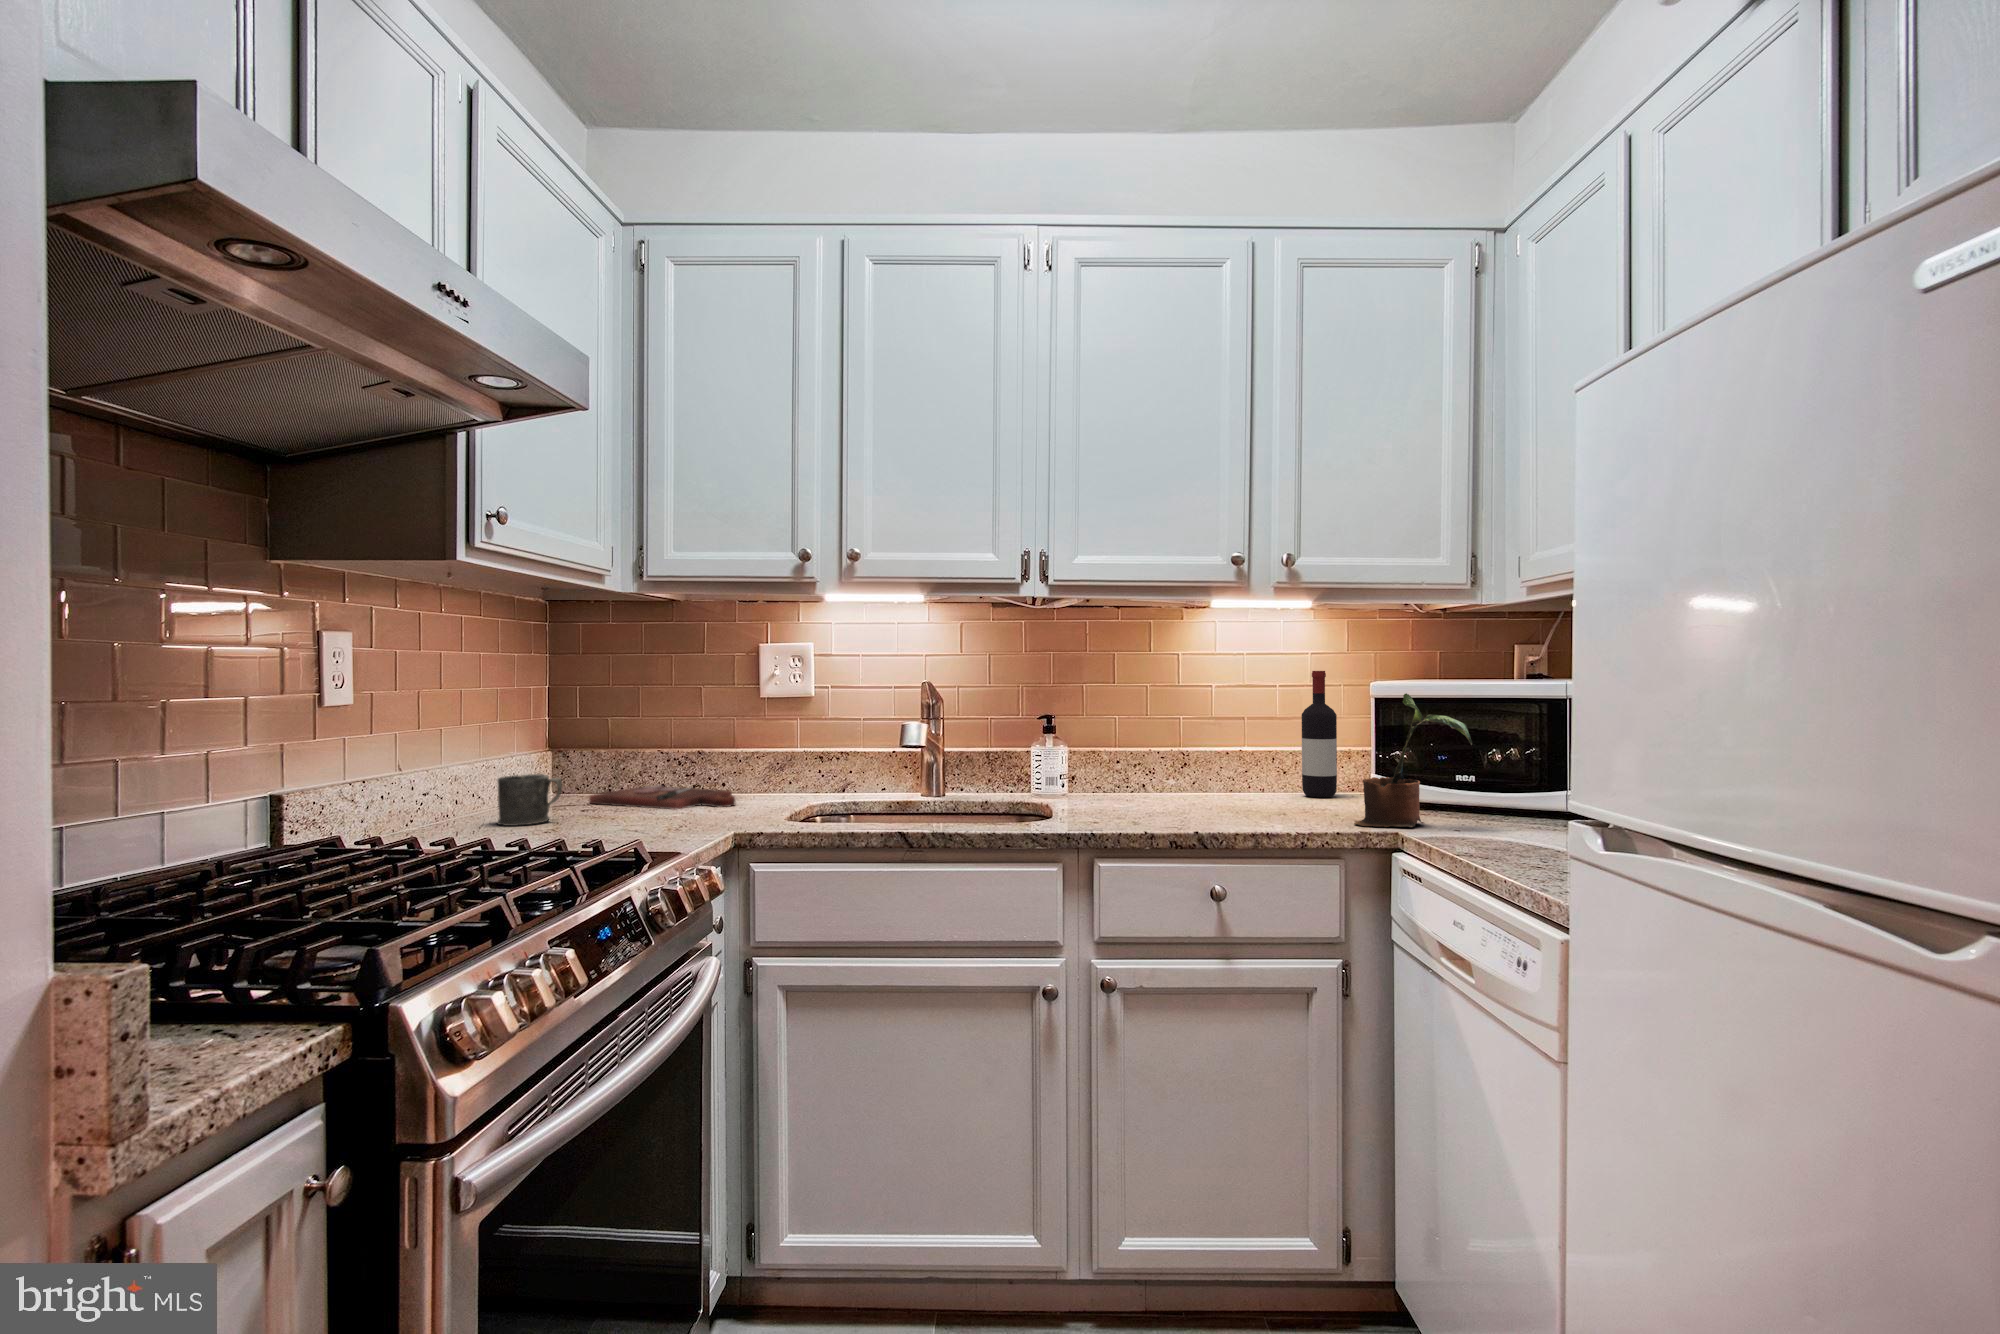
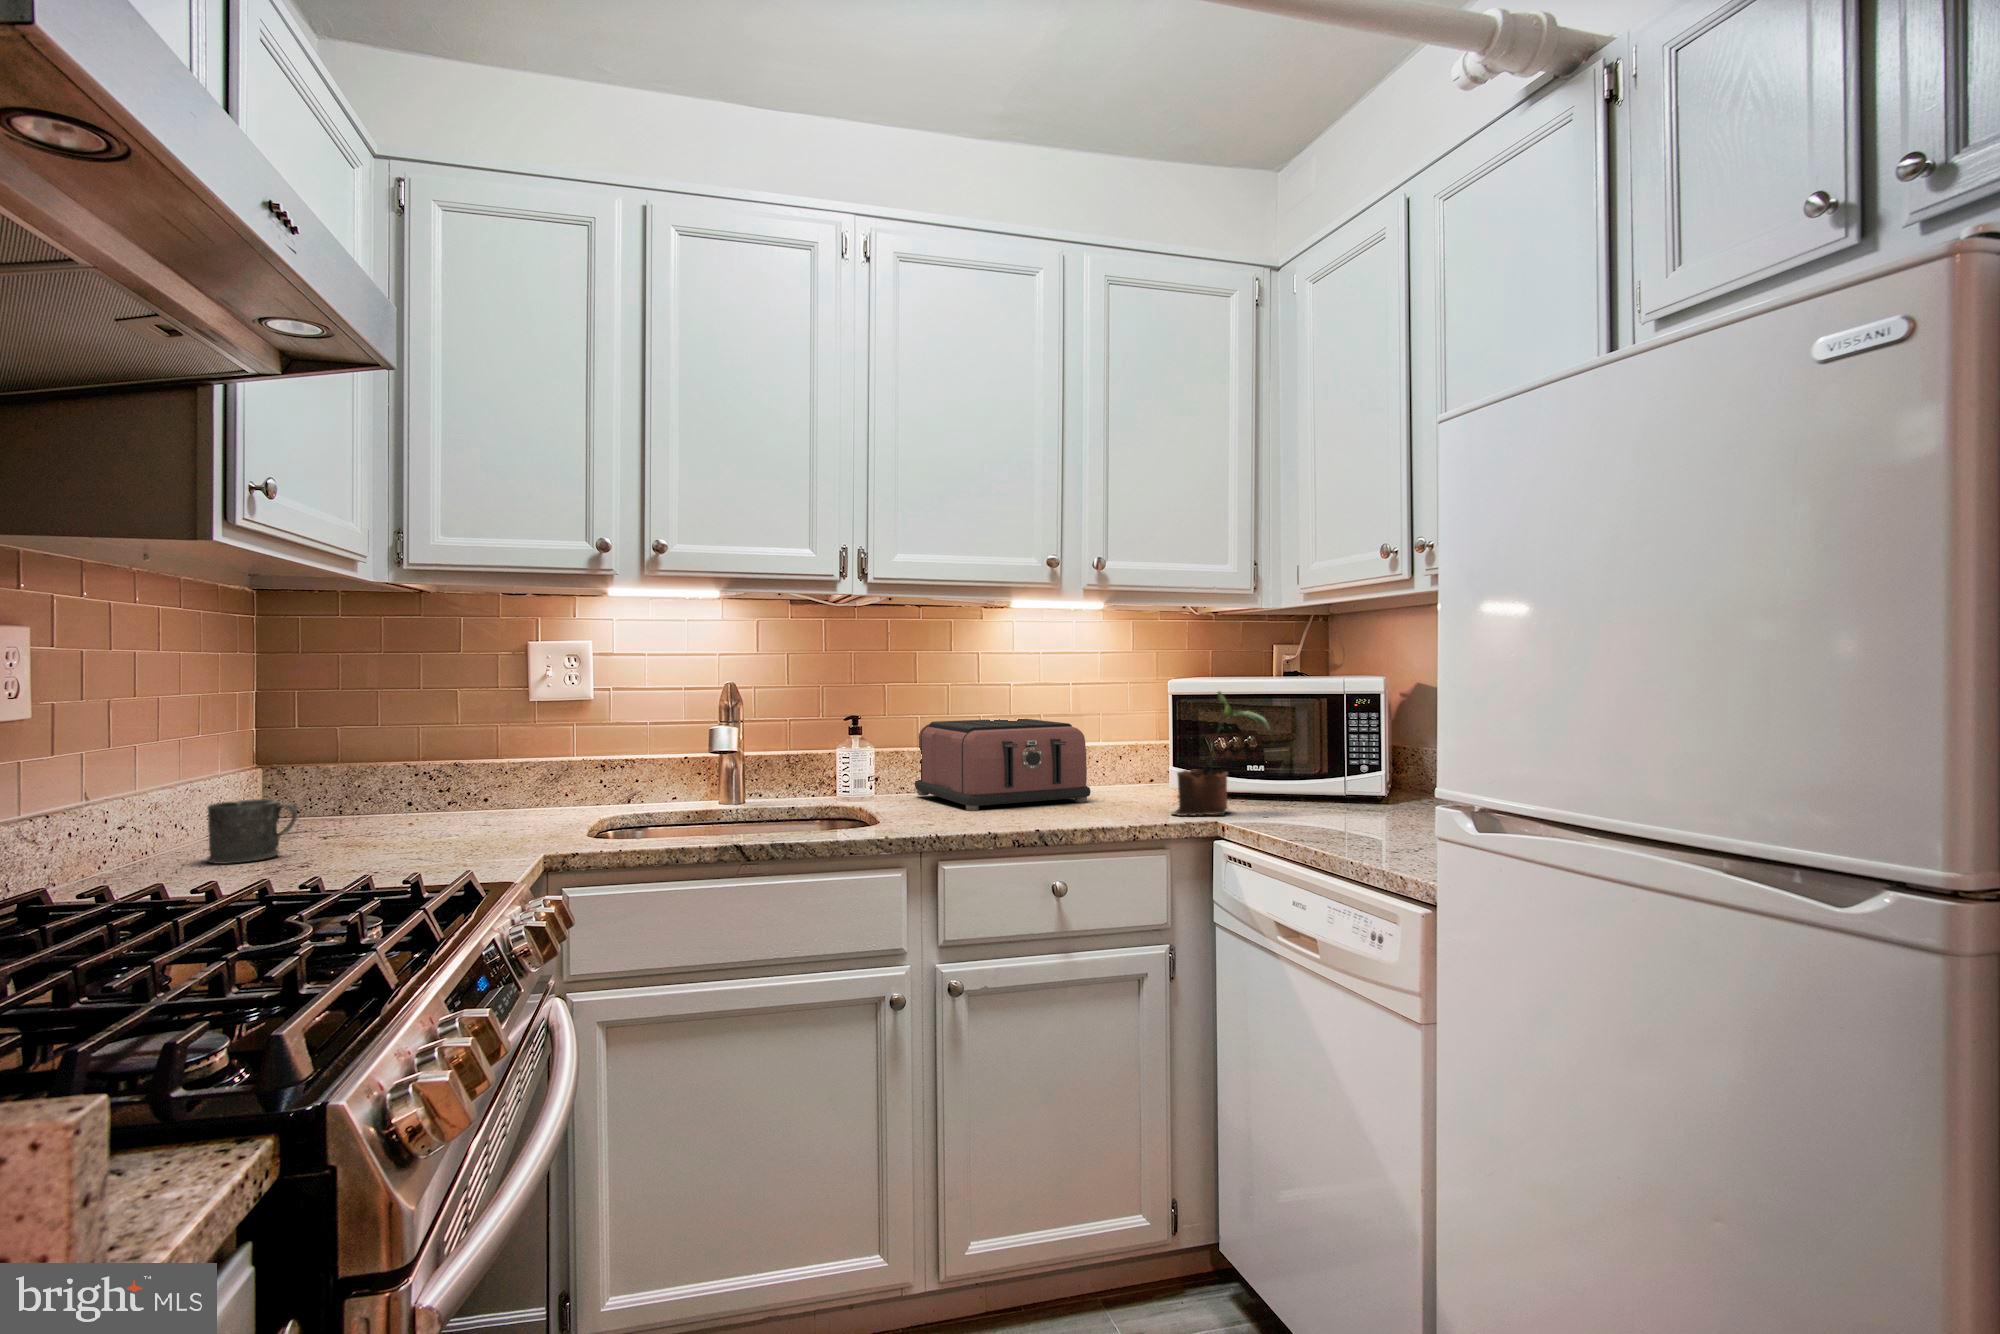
wine bottle: present [1302,671,1337,798] -> none [1101,670,1133,791]
toaster: none [1107,720,1279,811] -> present [915,719,1091,811]
cutting board: present [589,785,735,809] -> none [310,808,507,834]

